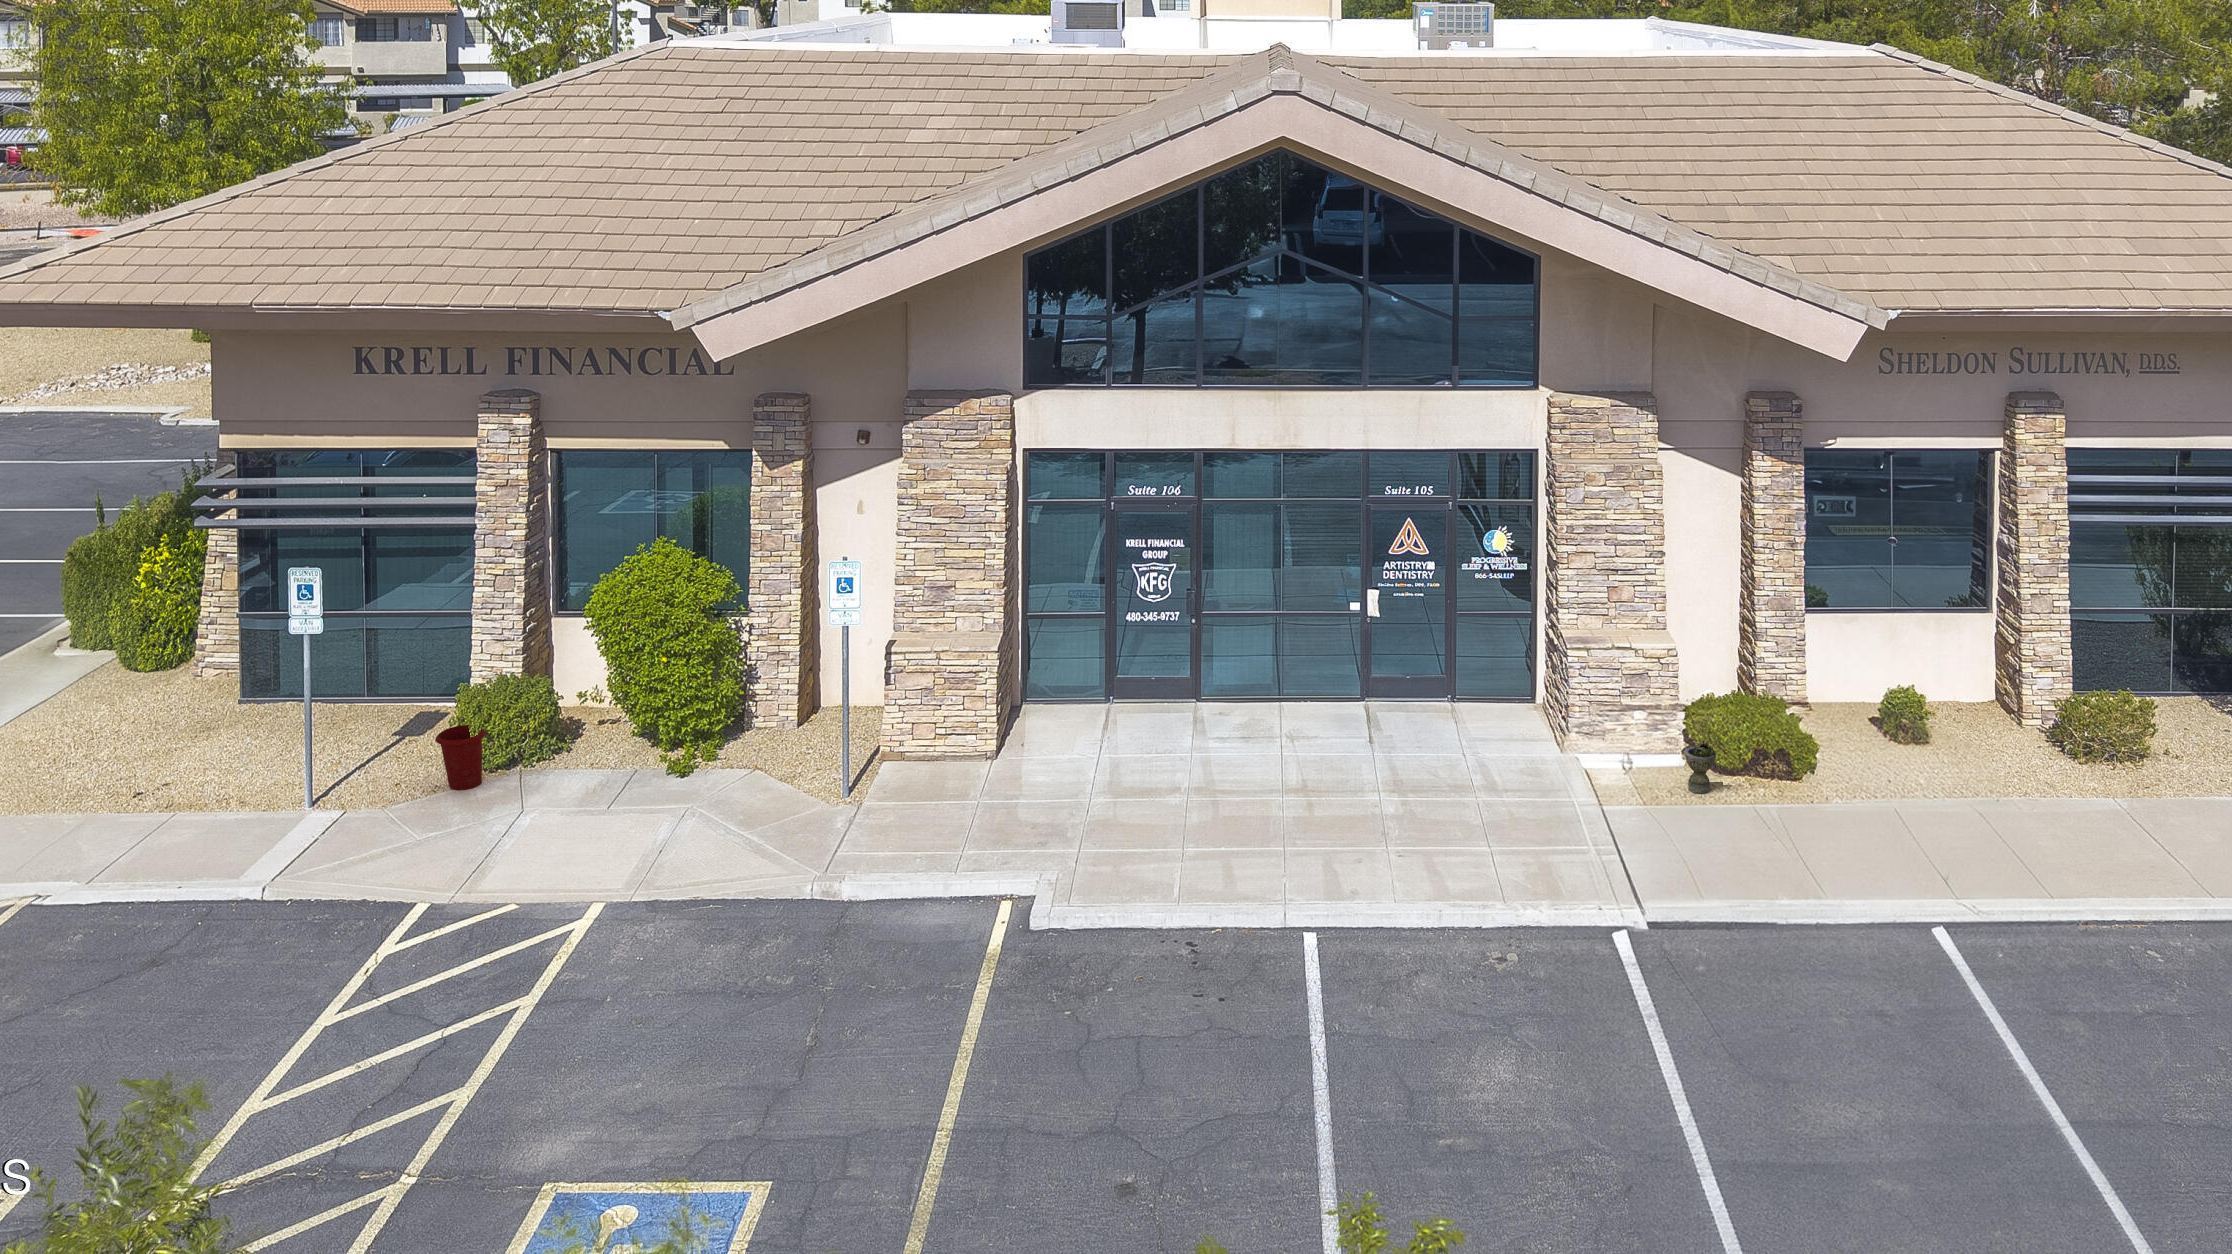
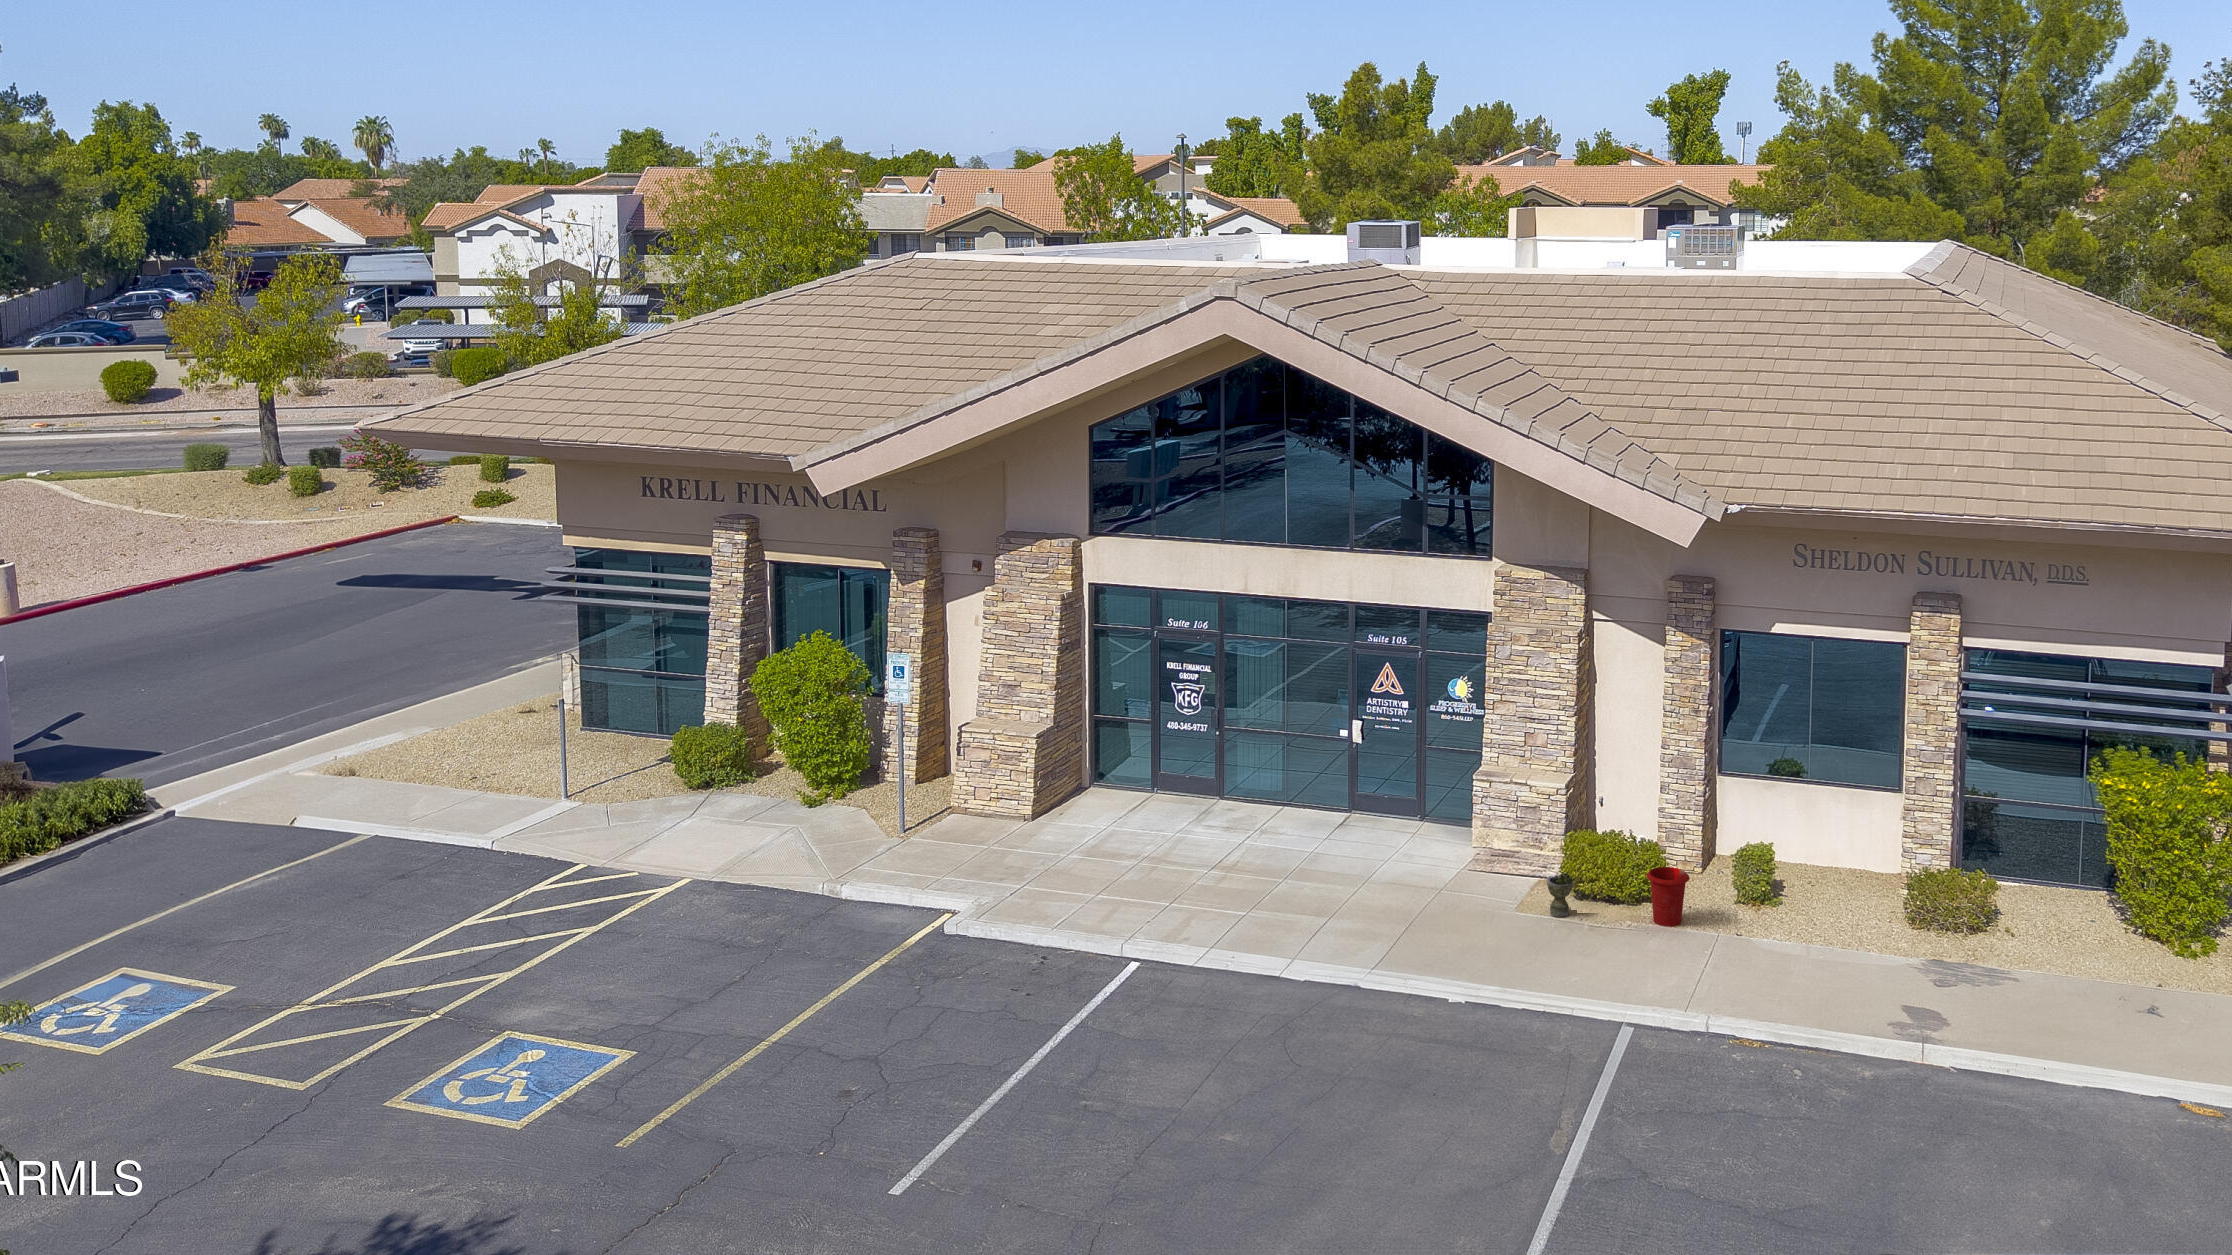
waste bin: present [435,725,486,790] -> present [1646,867,1690,927]

